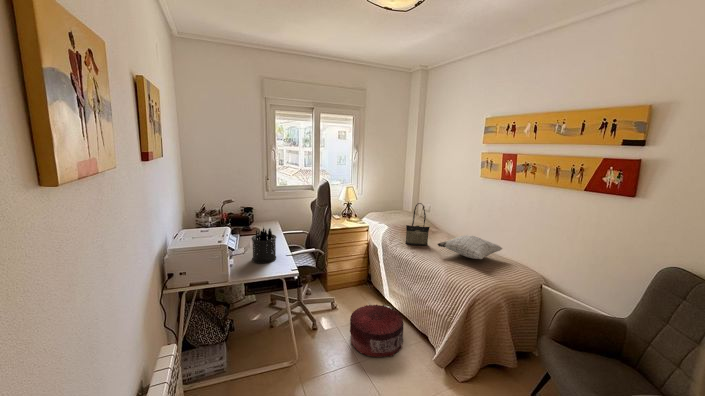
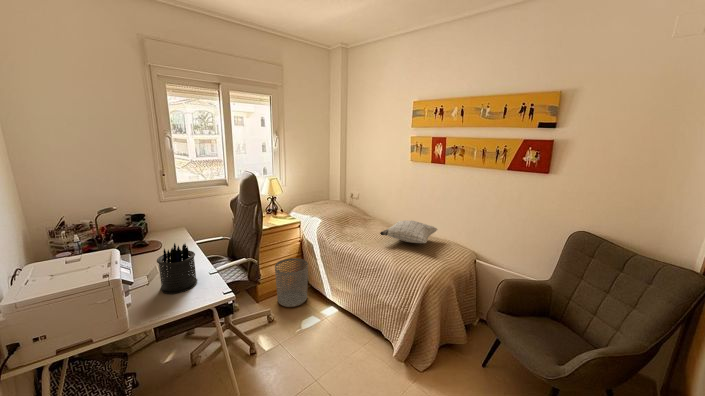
tote bag: present [406,203,430,246] -> none [344,192,367,236]
waste bin: none [343,258,372,301] -> present [275,258,308,307]
pouf: present [350,305,404,357] -> none [298,306,358,370]

